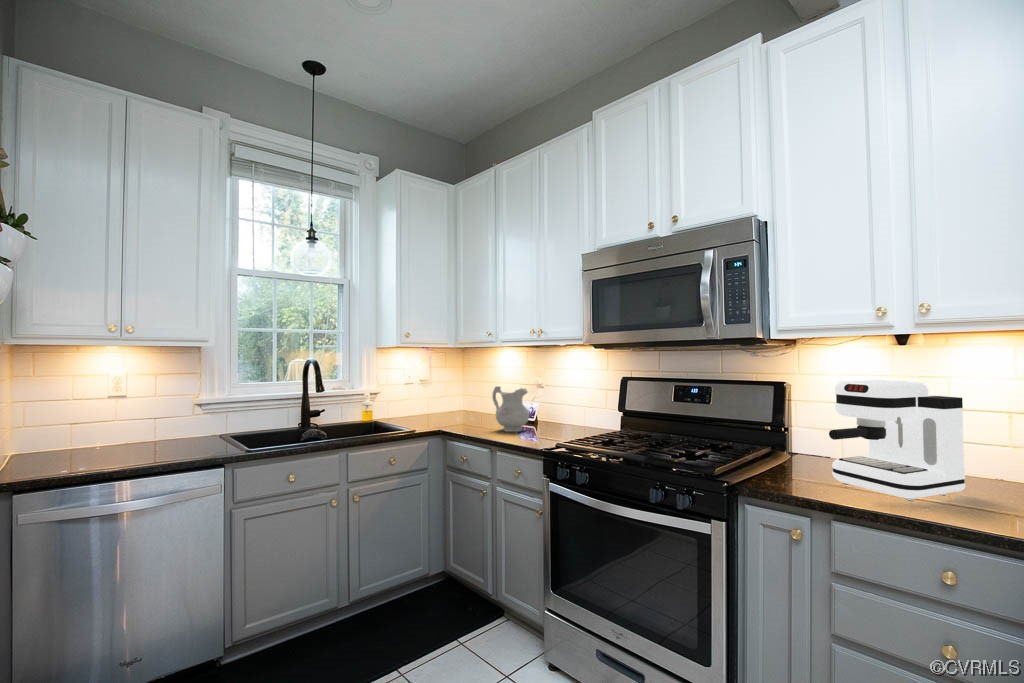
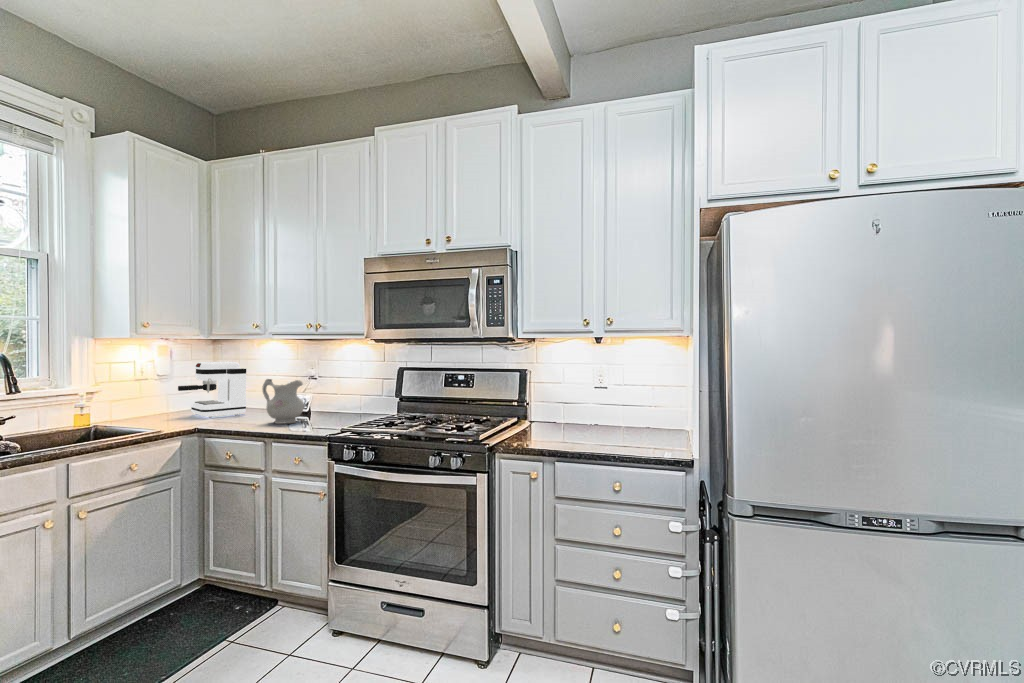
coffee maker: present [829,380,965,501] -> present [178,362,246,417]

